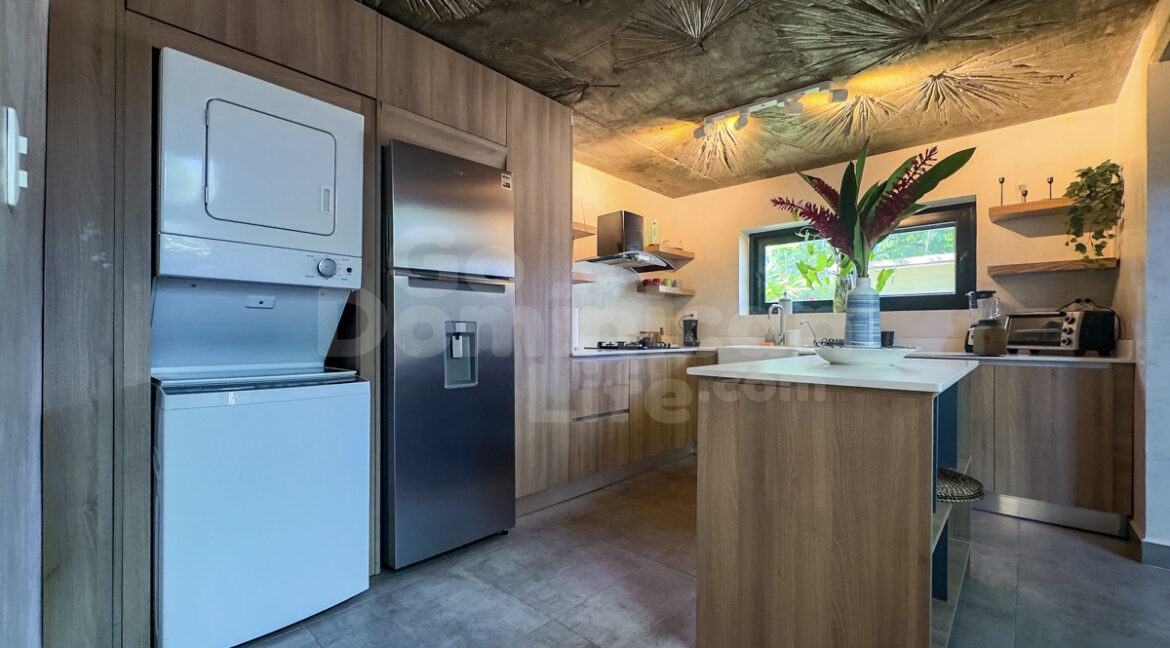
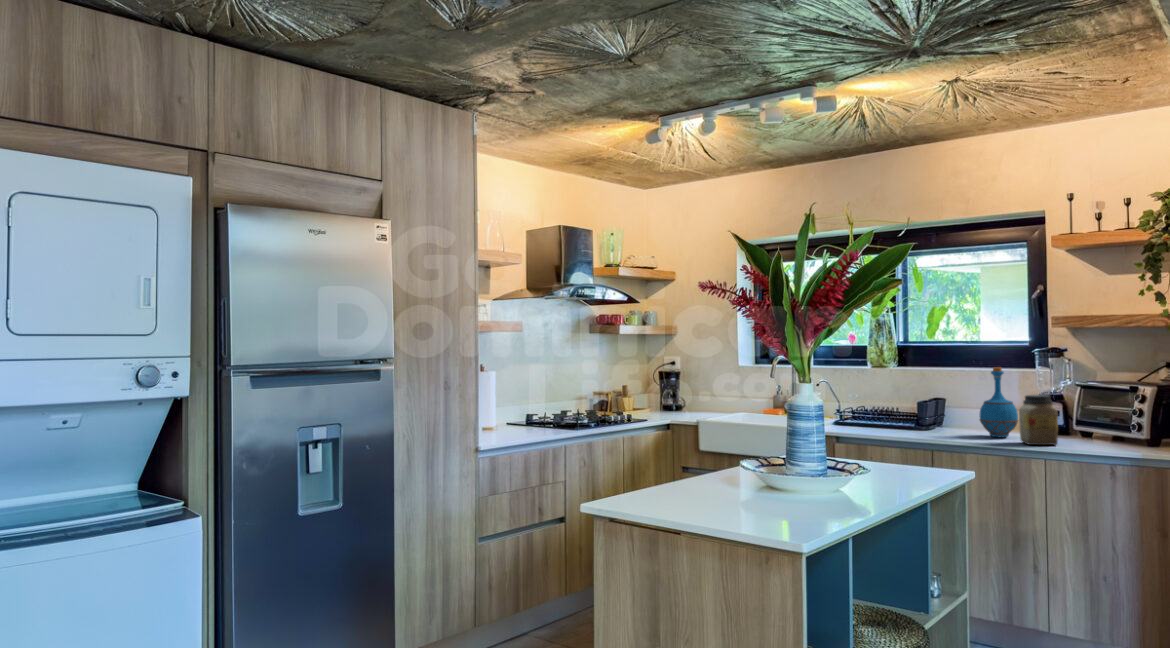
bottle: none [934,302,967,353] -> present [980,367,1018,437]

